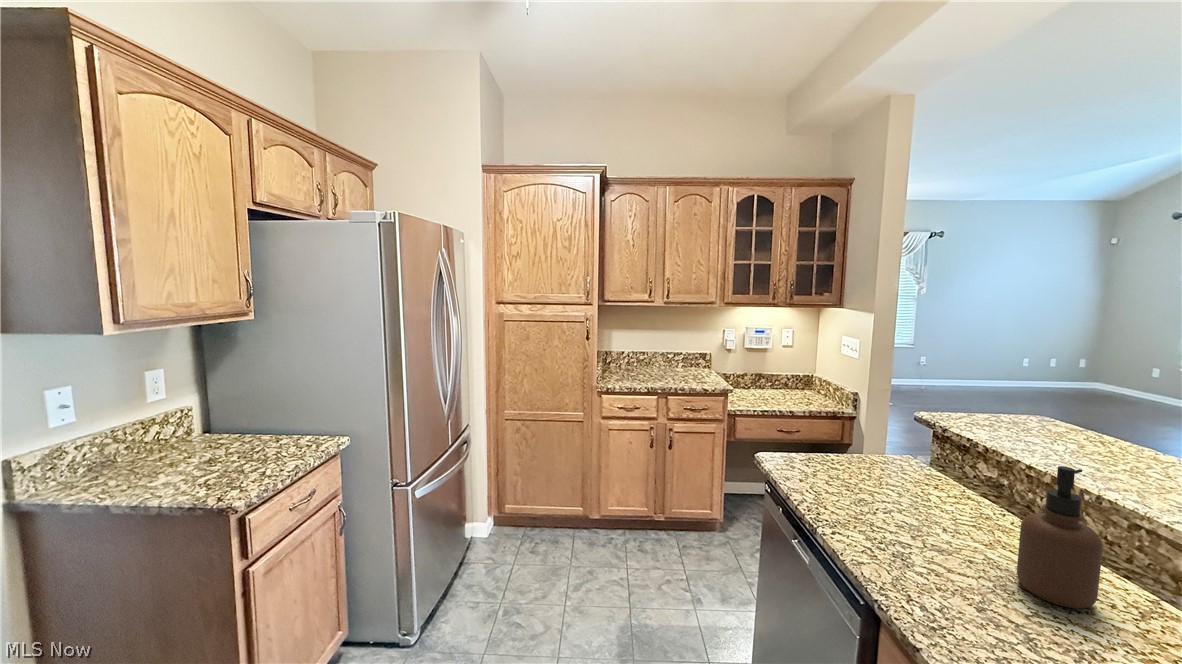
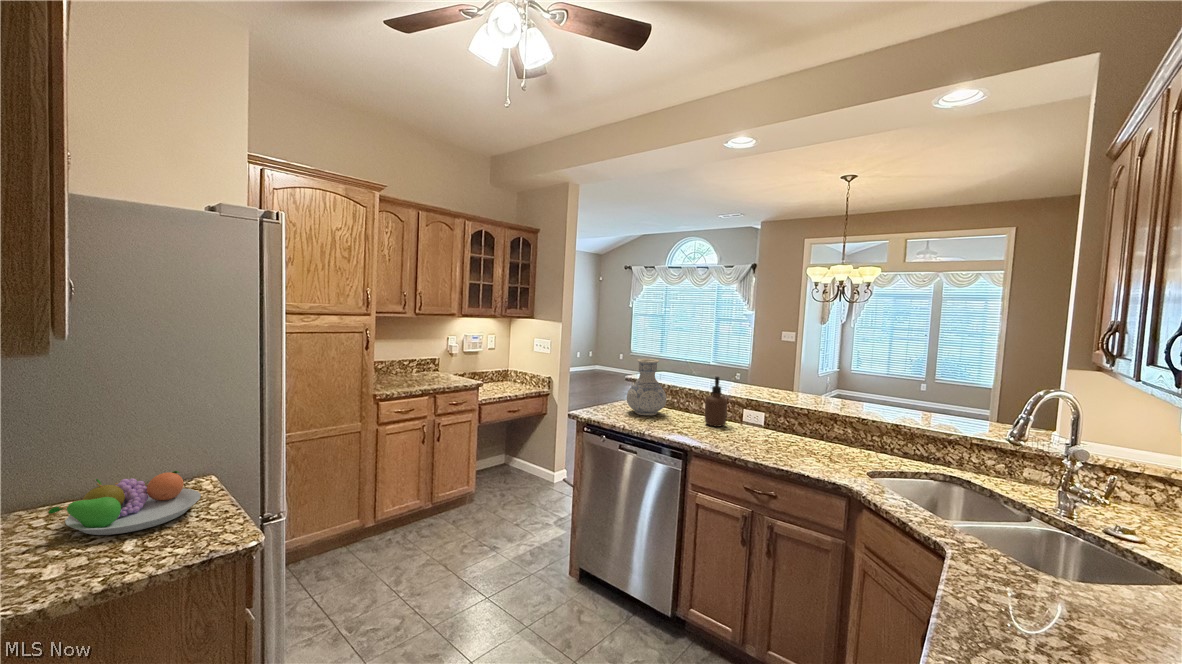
vase: none [851,389,948,509] -> present [627,359,666,415]
fruit bowl: none [170,422,264,467] -> present [49,471,201,535]

